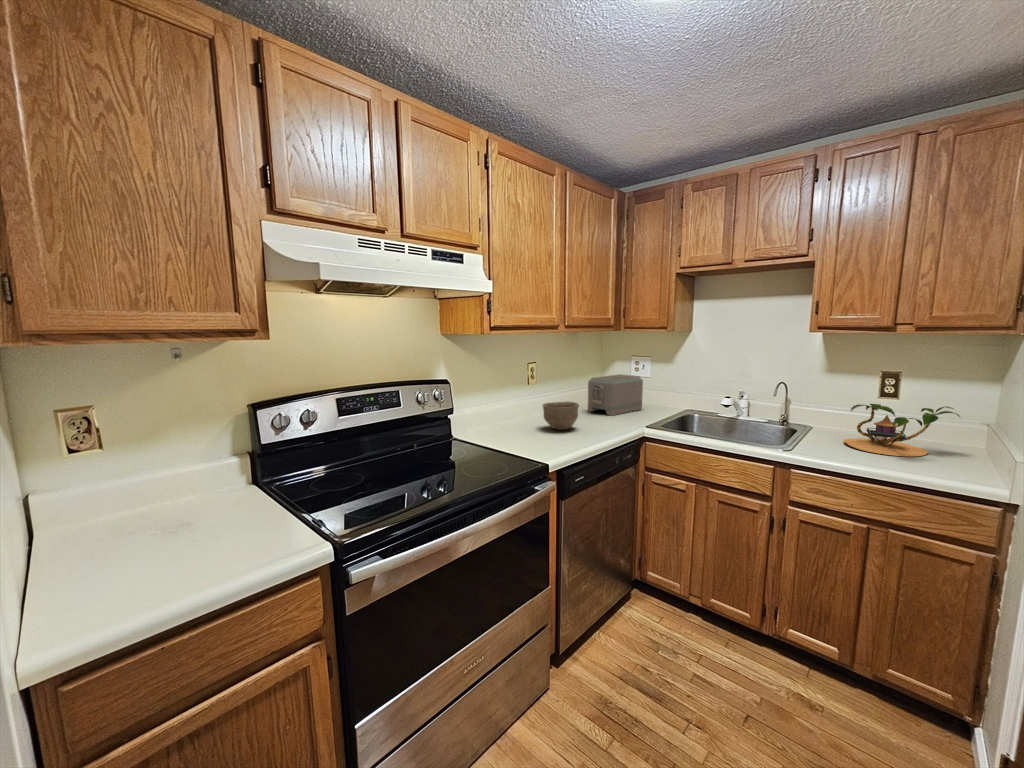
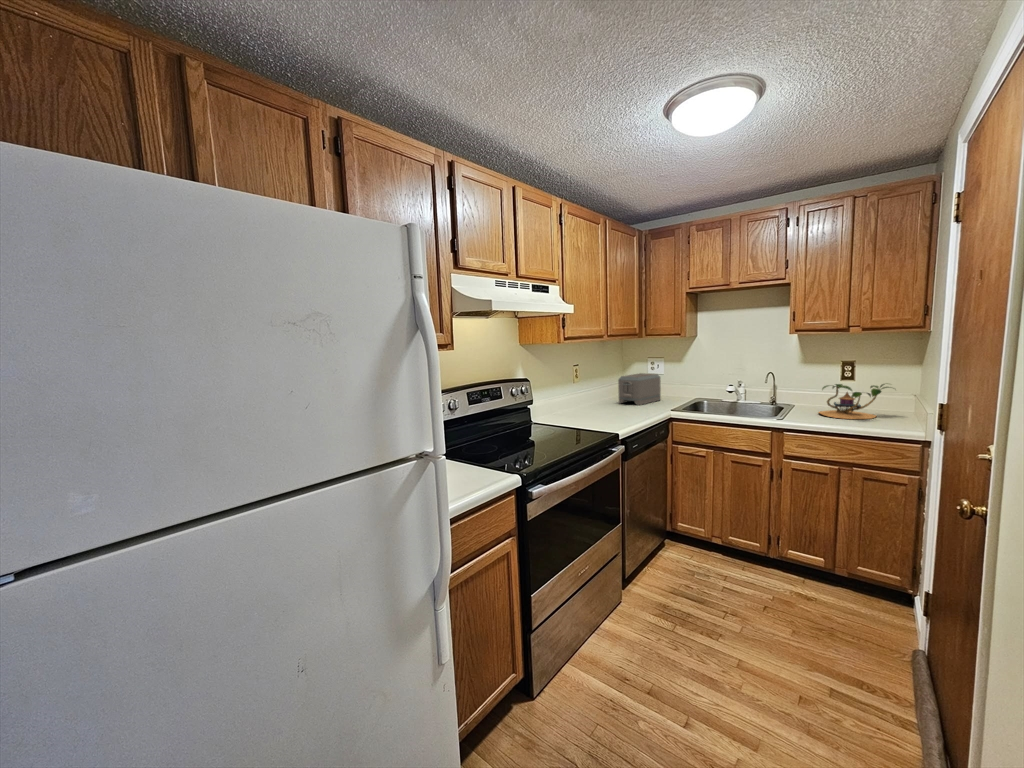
bowl: present [543,402,579,430] -> none [593,394,622,415]

